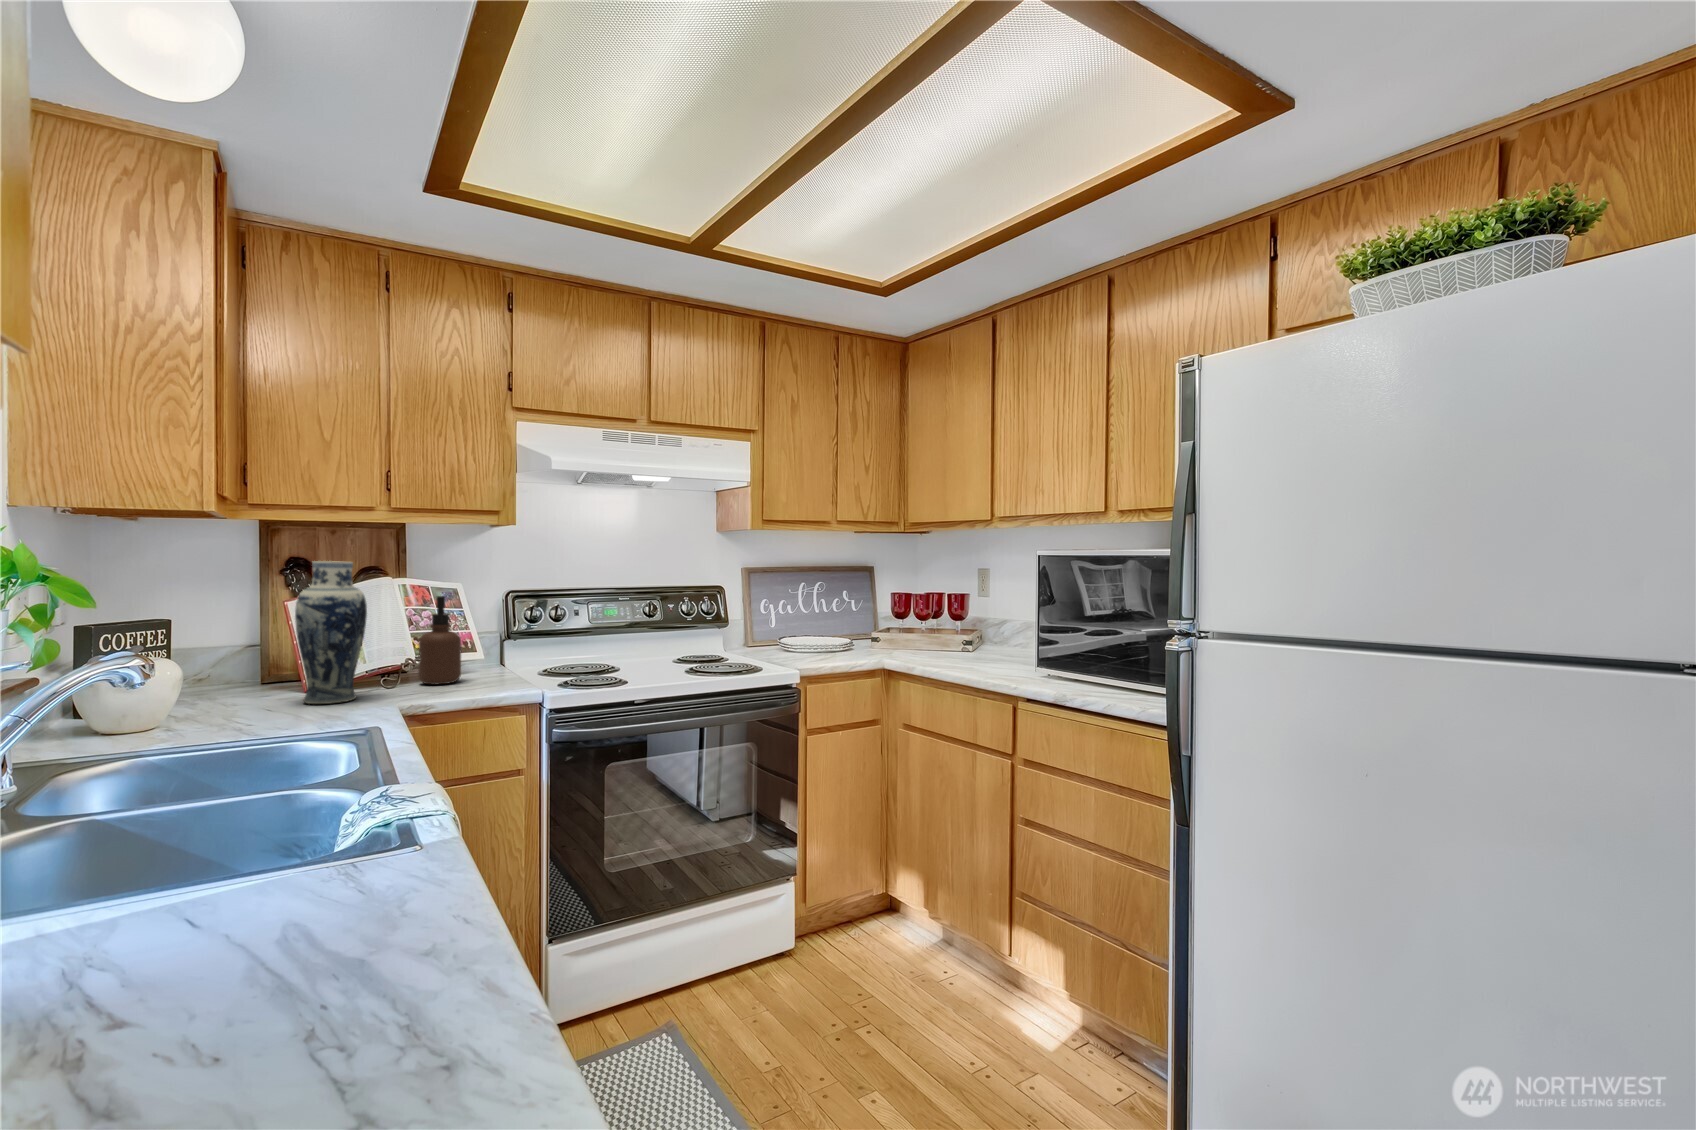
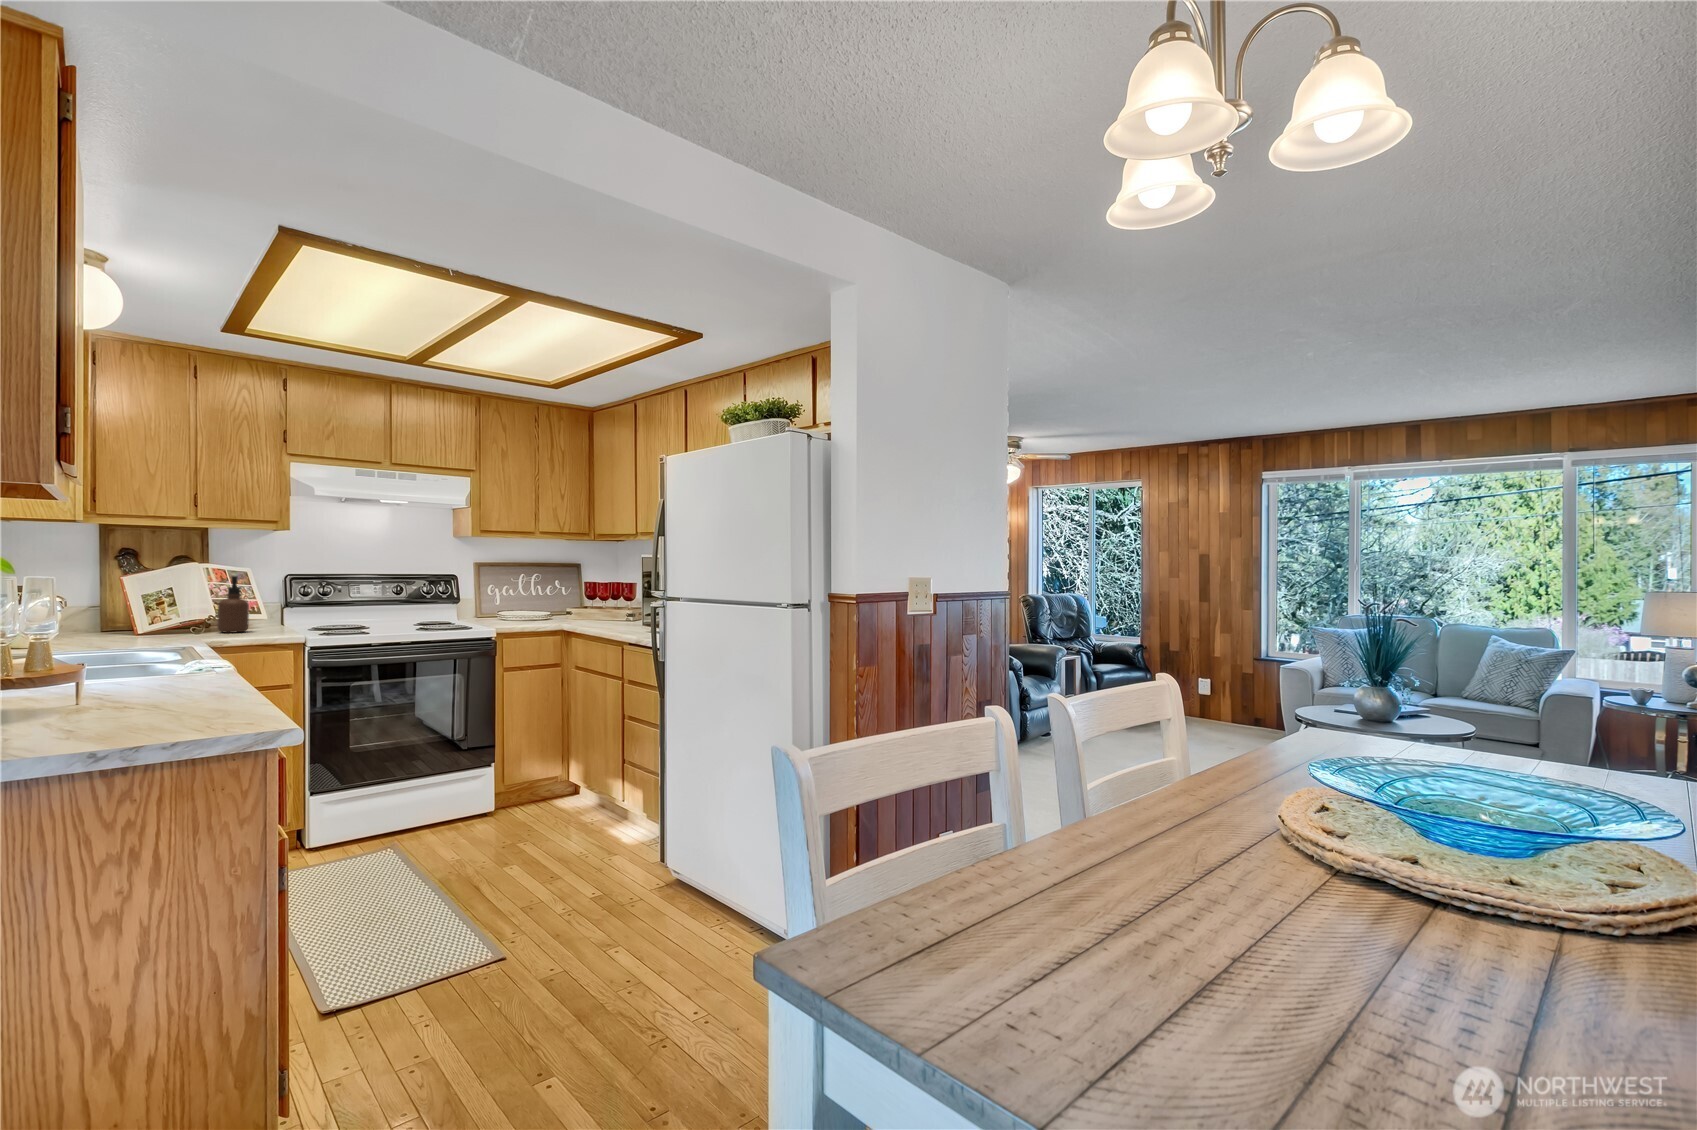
vase: present [295,561,367,704] -> none [134,551,183,639]

